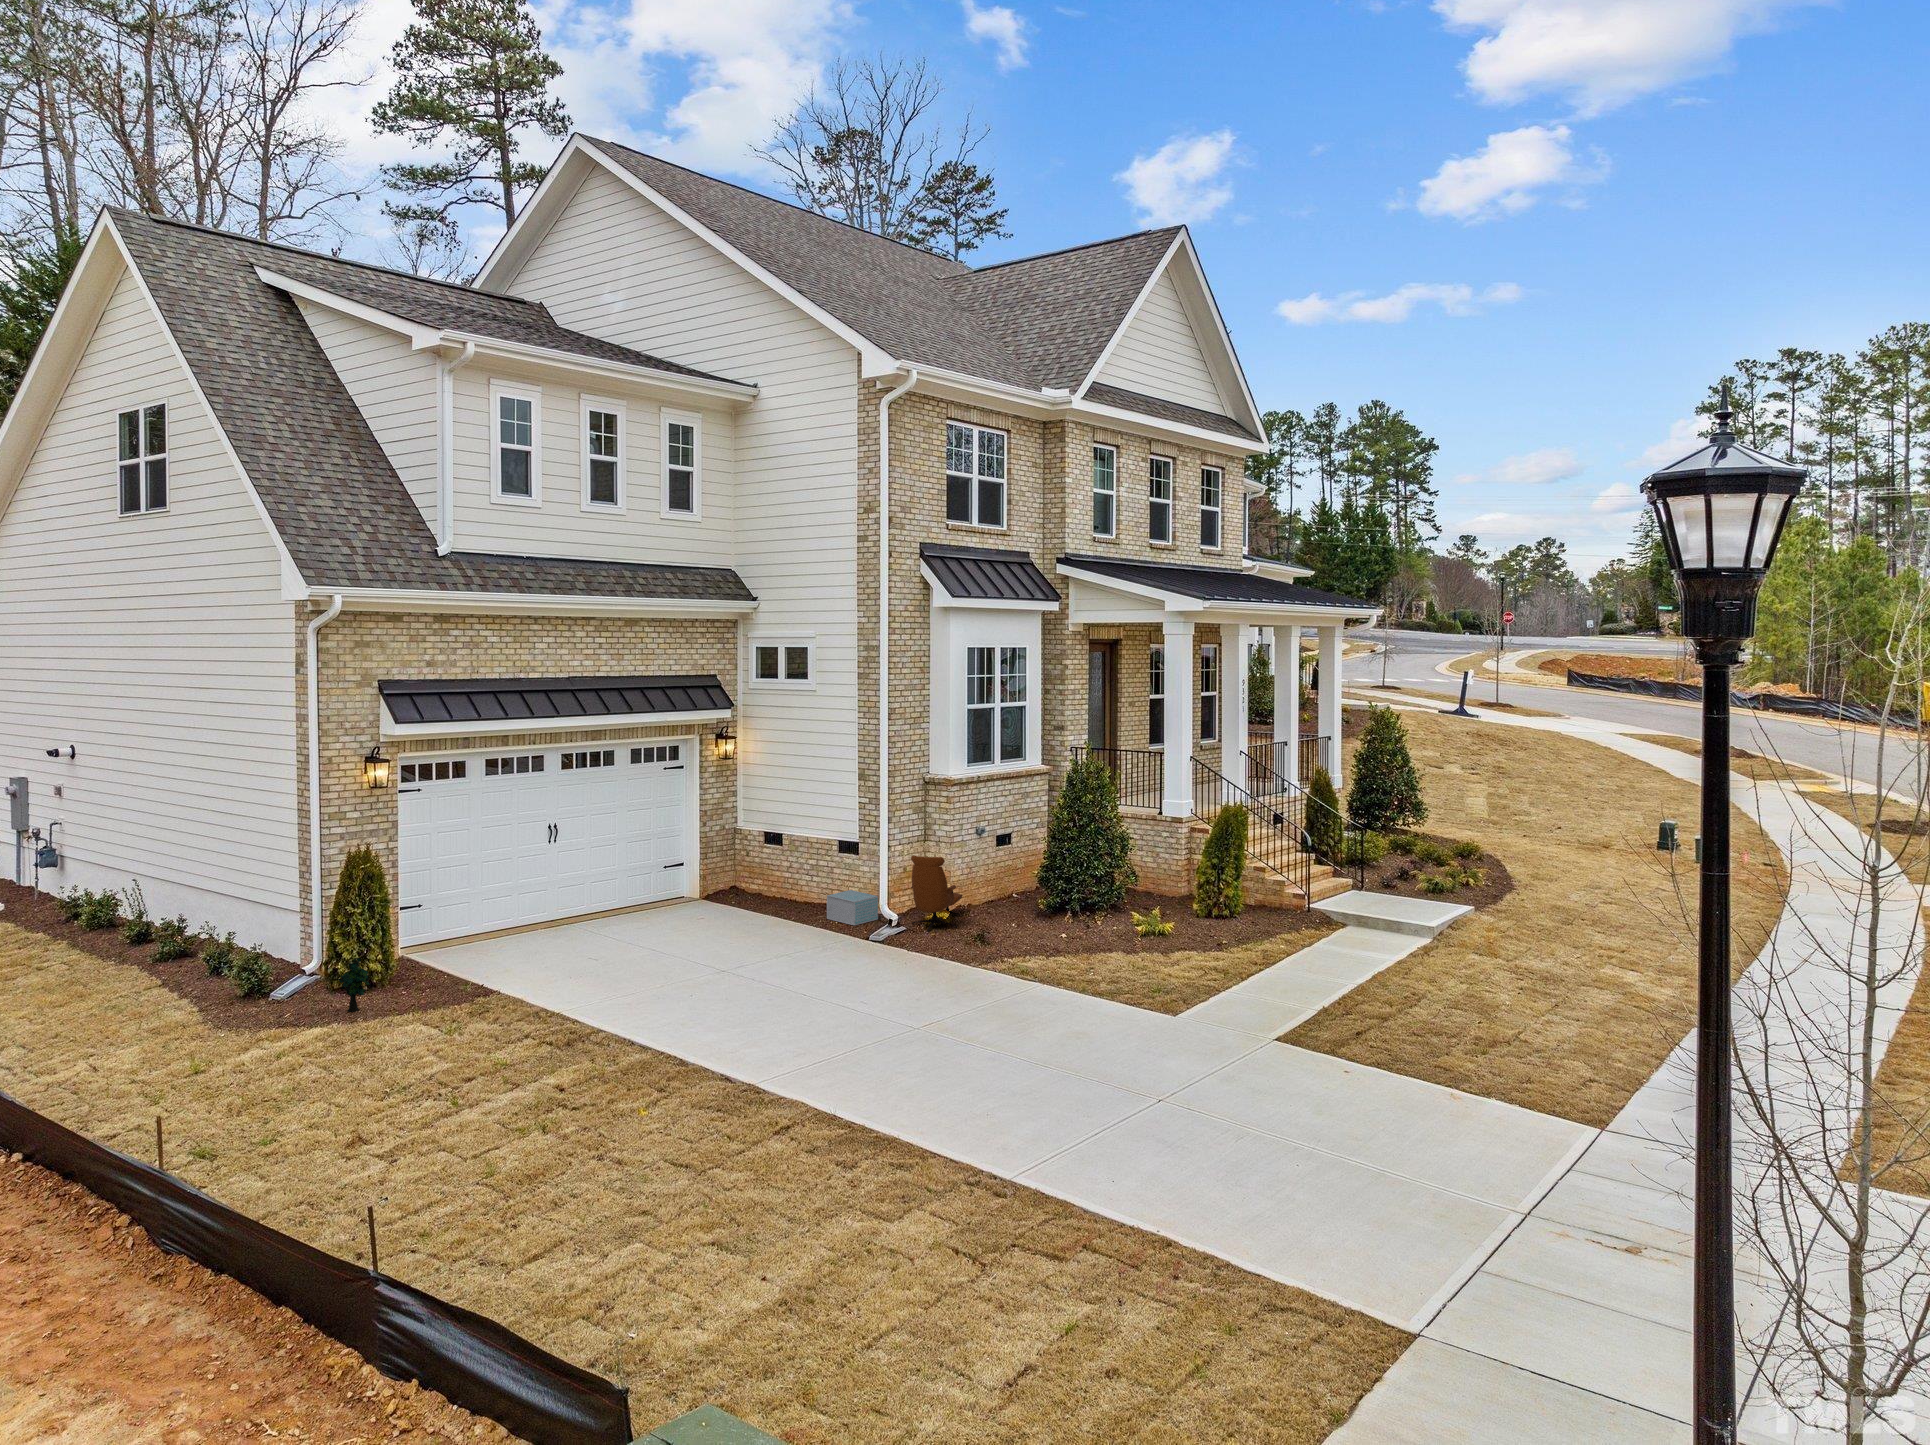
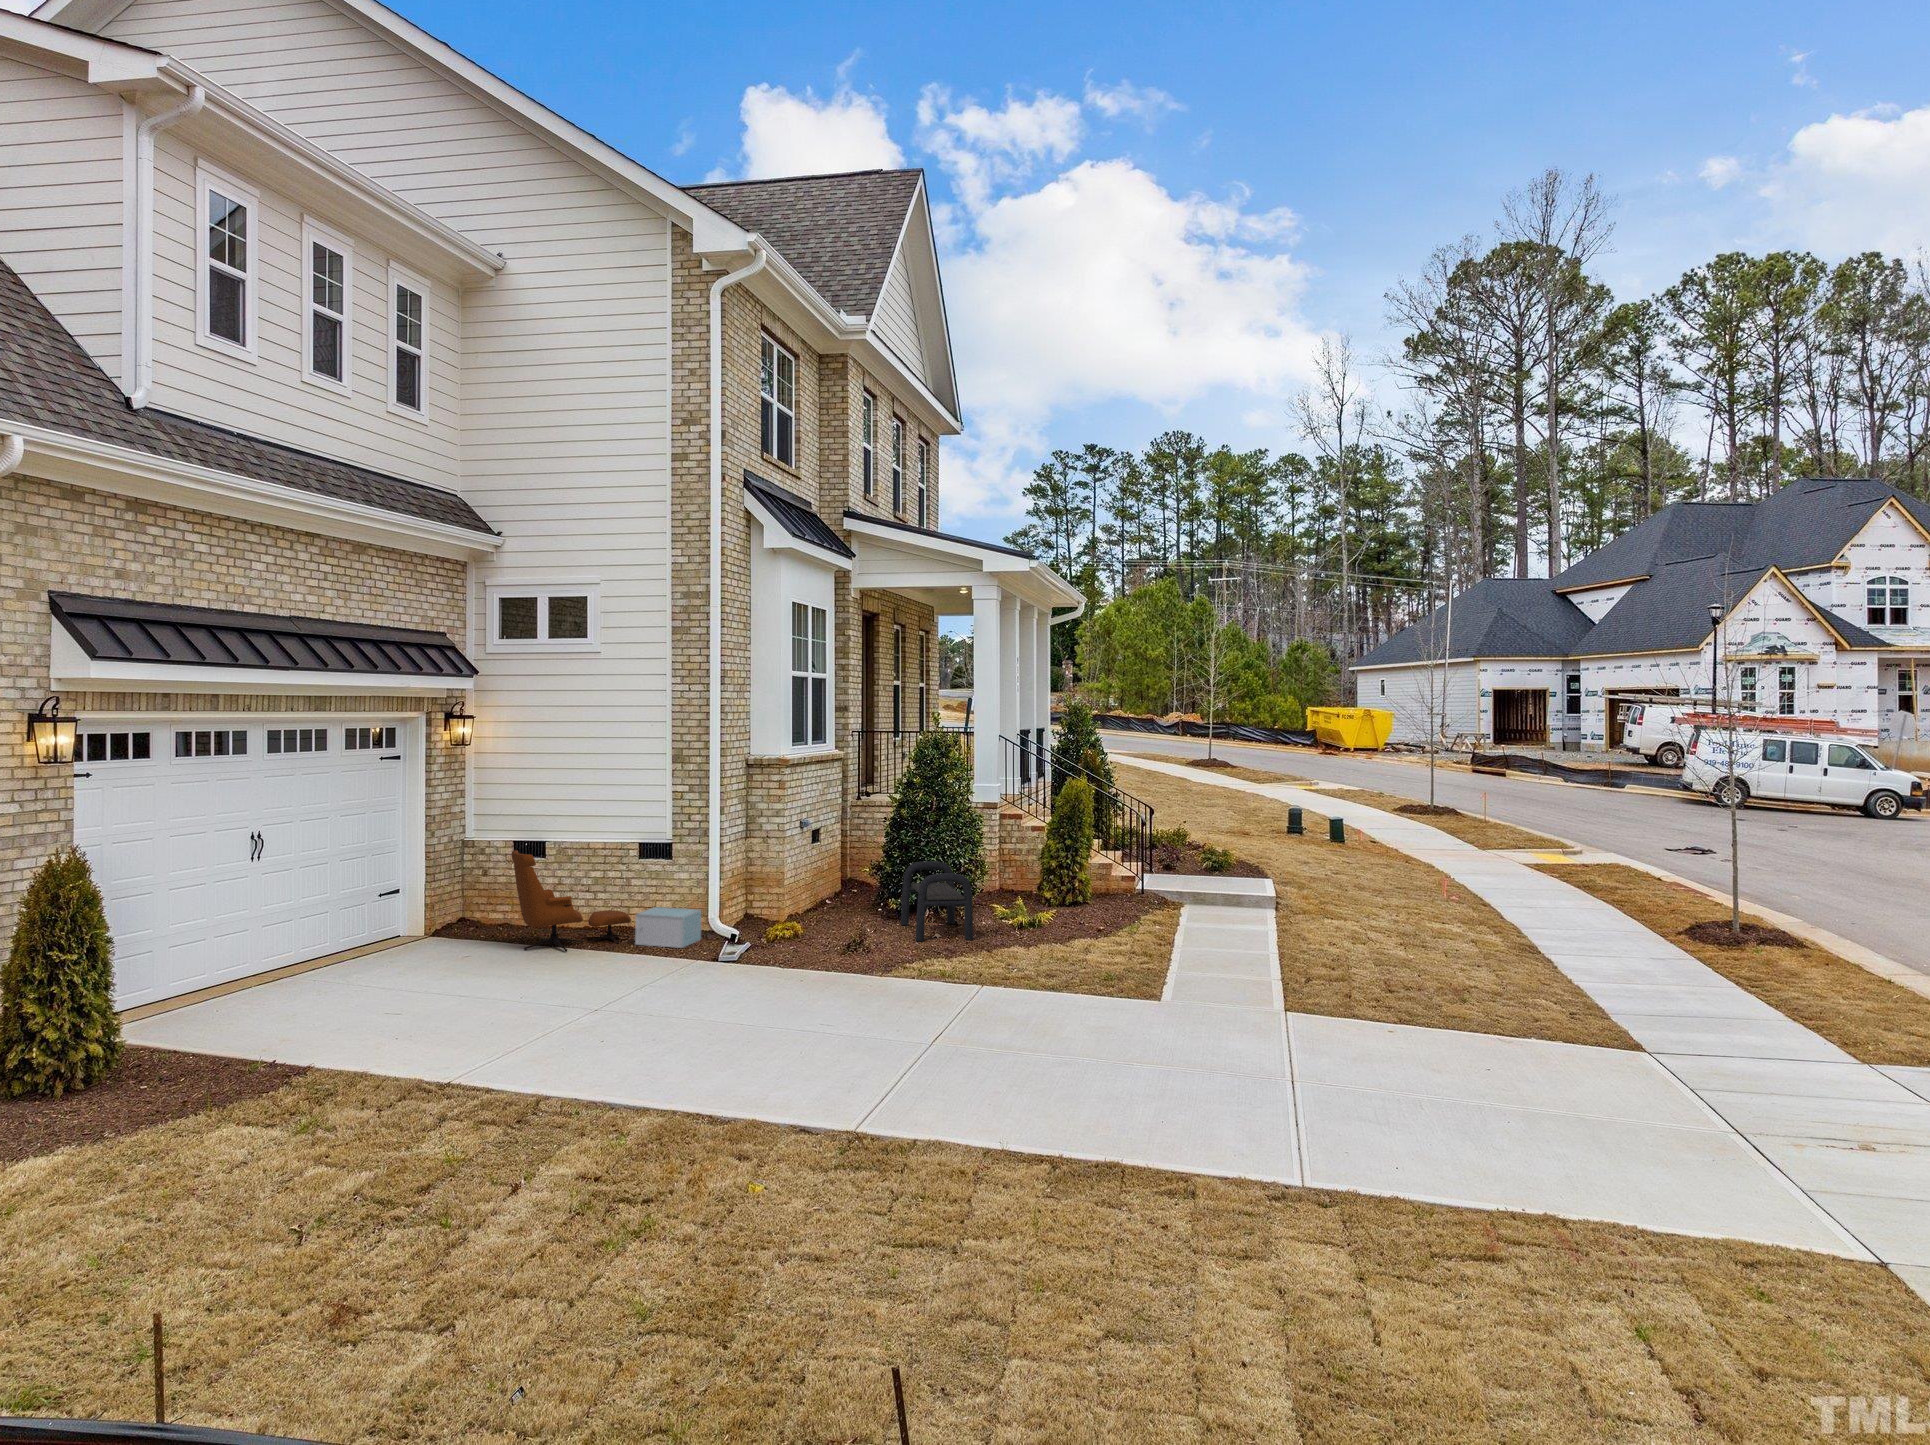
lounge chair: present [911,855,963,931] -> present [512,850,631,952]
bench: none [1037,870,1096,943] -> present [901,861,973,941]
decorative plant: present [337,958,370,1012] -> none [38,1031,99,1123]

